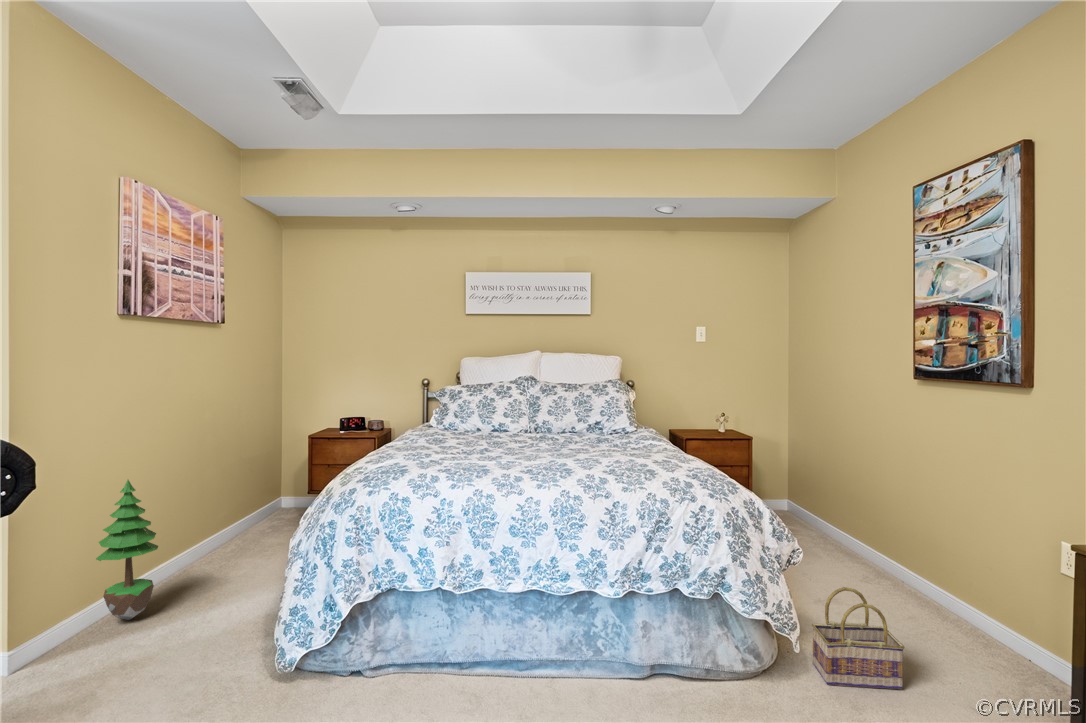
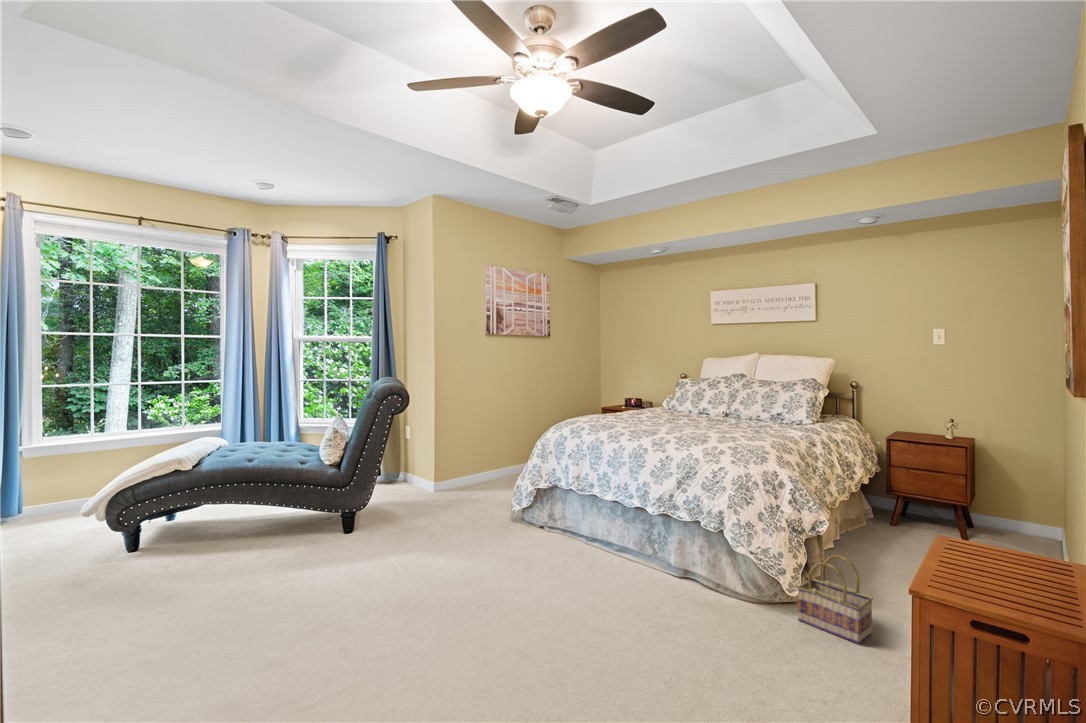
potted tree: present [96,480,158,620] -> none [468,416,492,486]

